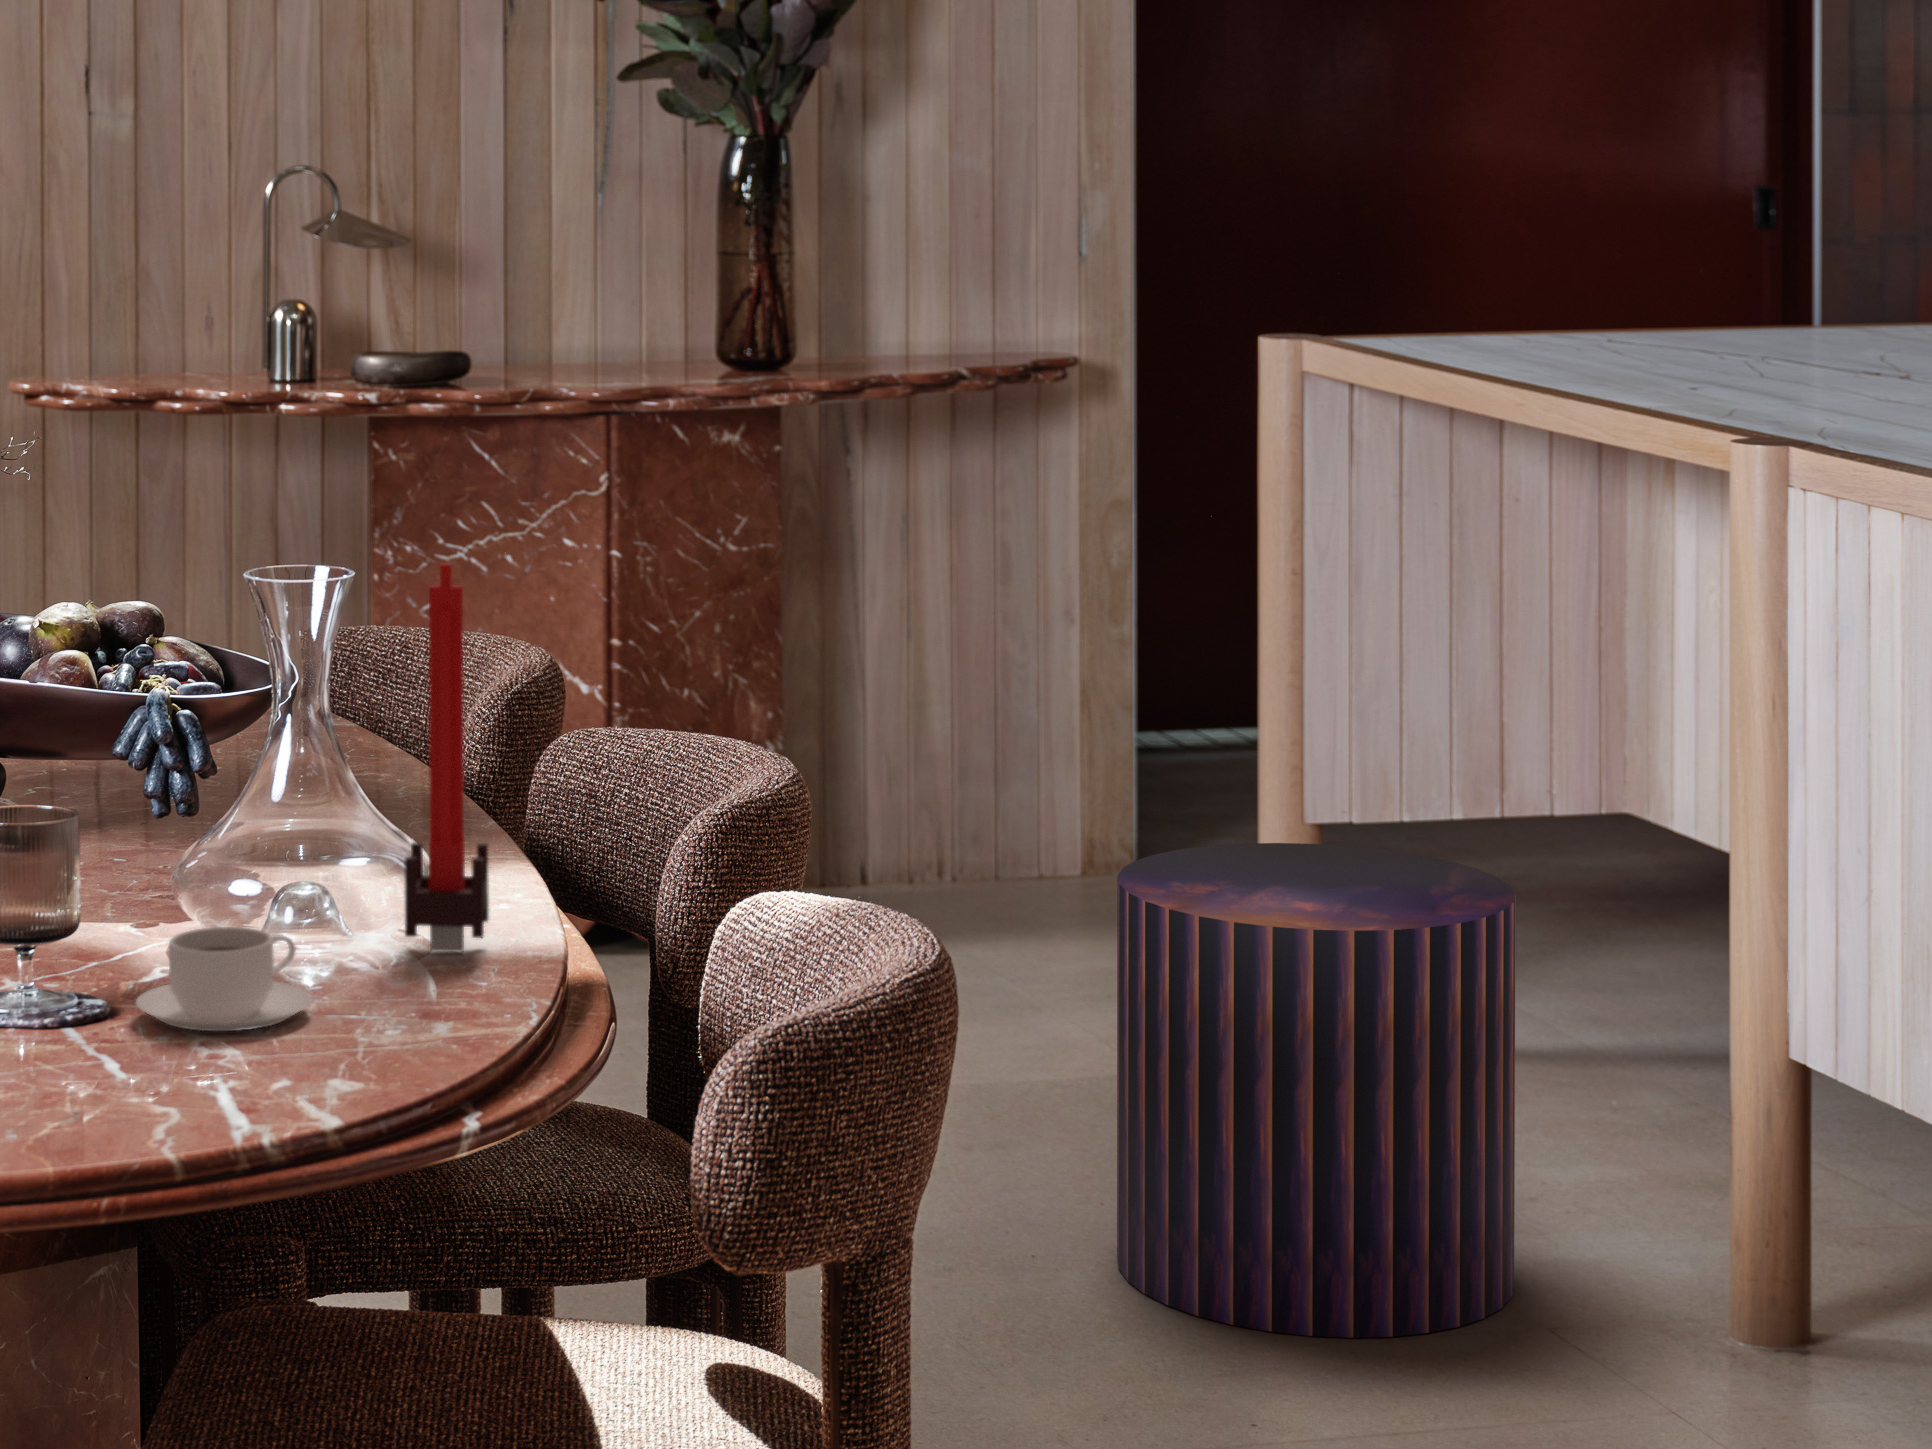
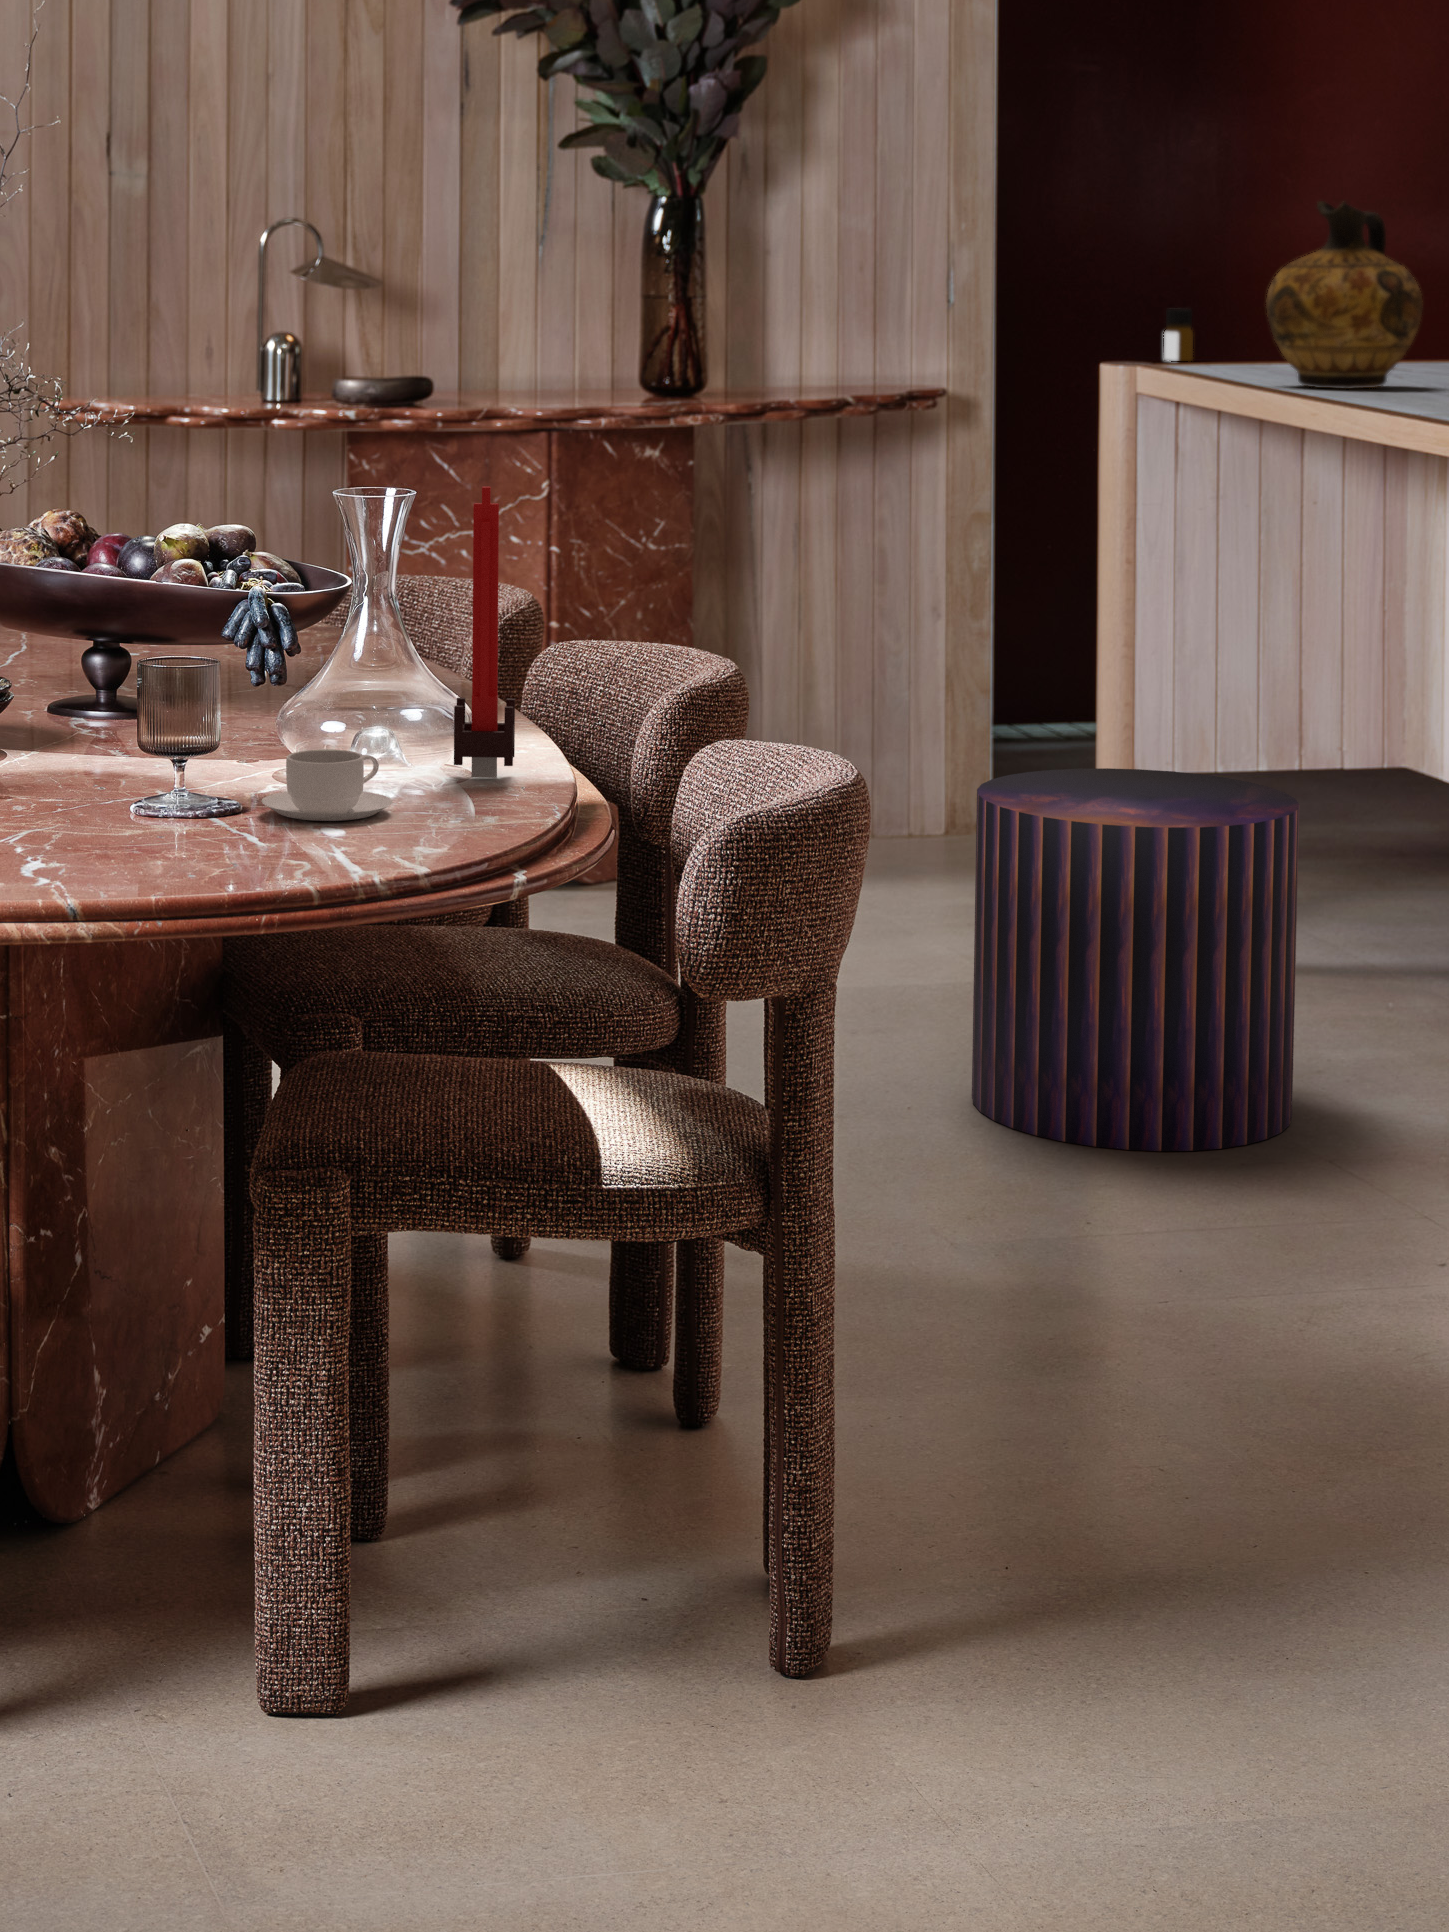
ceramic jug: none [1460,142,1648,368] -> present [1266,201,1422,389]
bottle: none [1337,262,1371,324] -> present [1164,309,1193,361]

